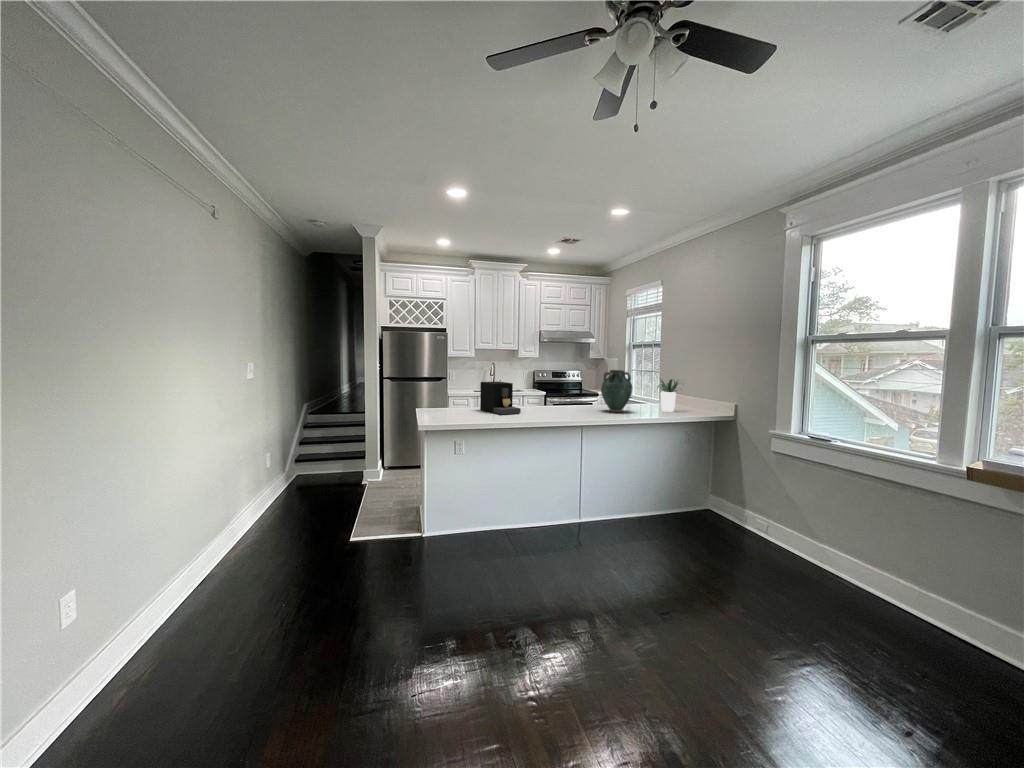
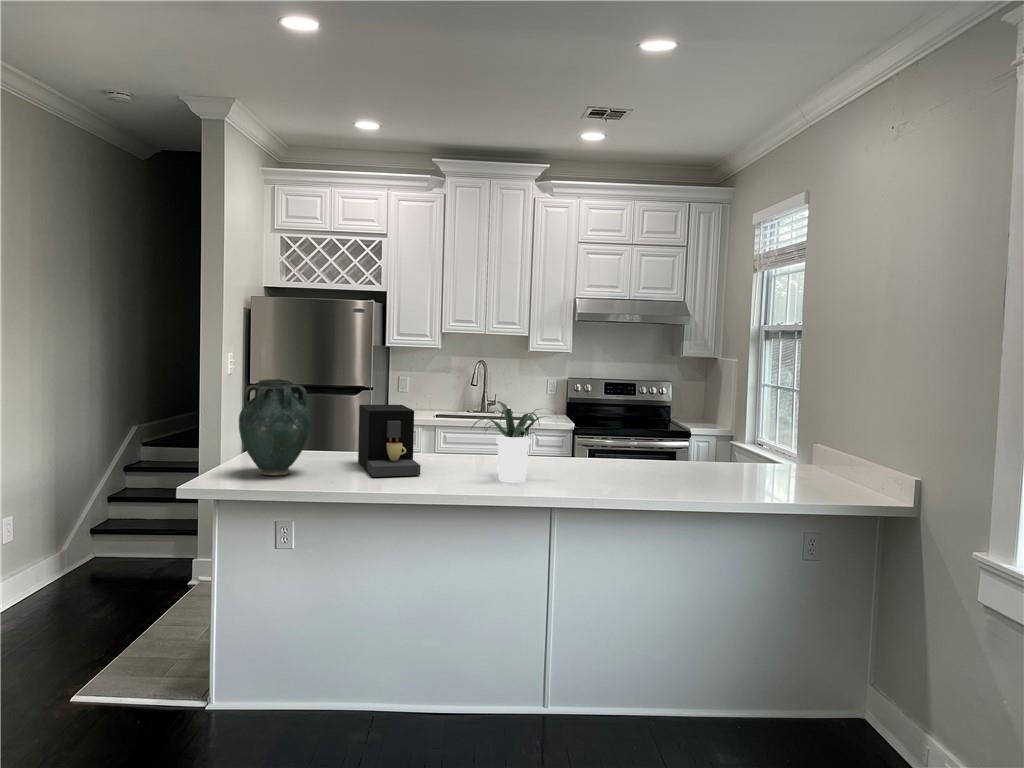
vase: present [601,370,632,412] -> present [239,379,312,476]
potted plant: present [657,378,681,412] -> present [472,401,550,482]

